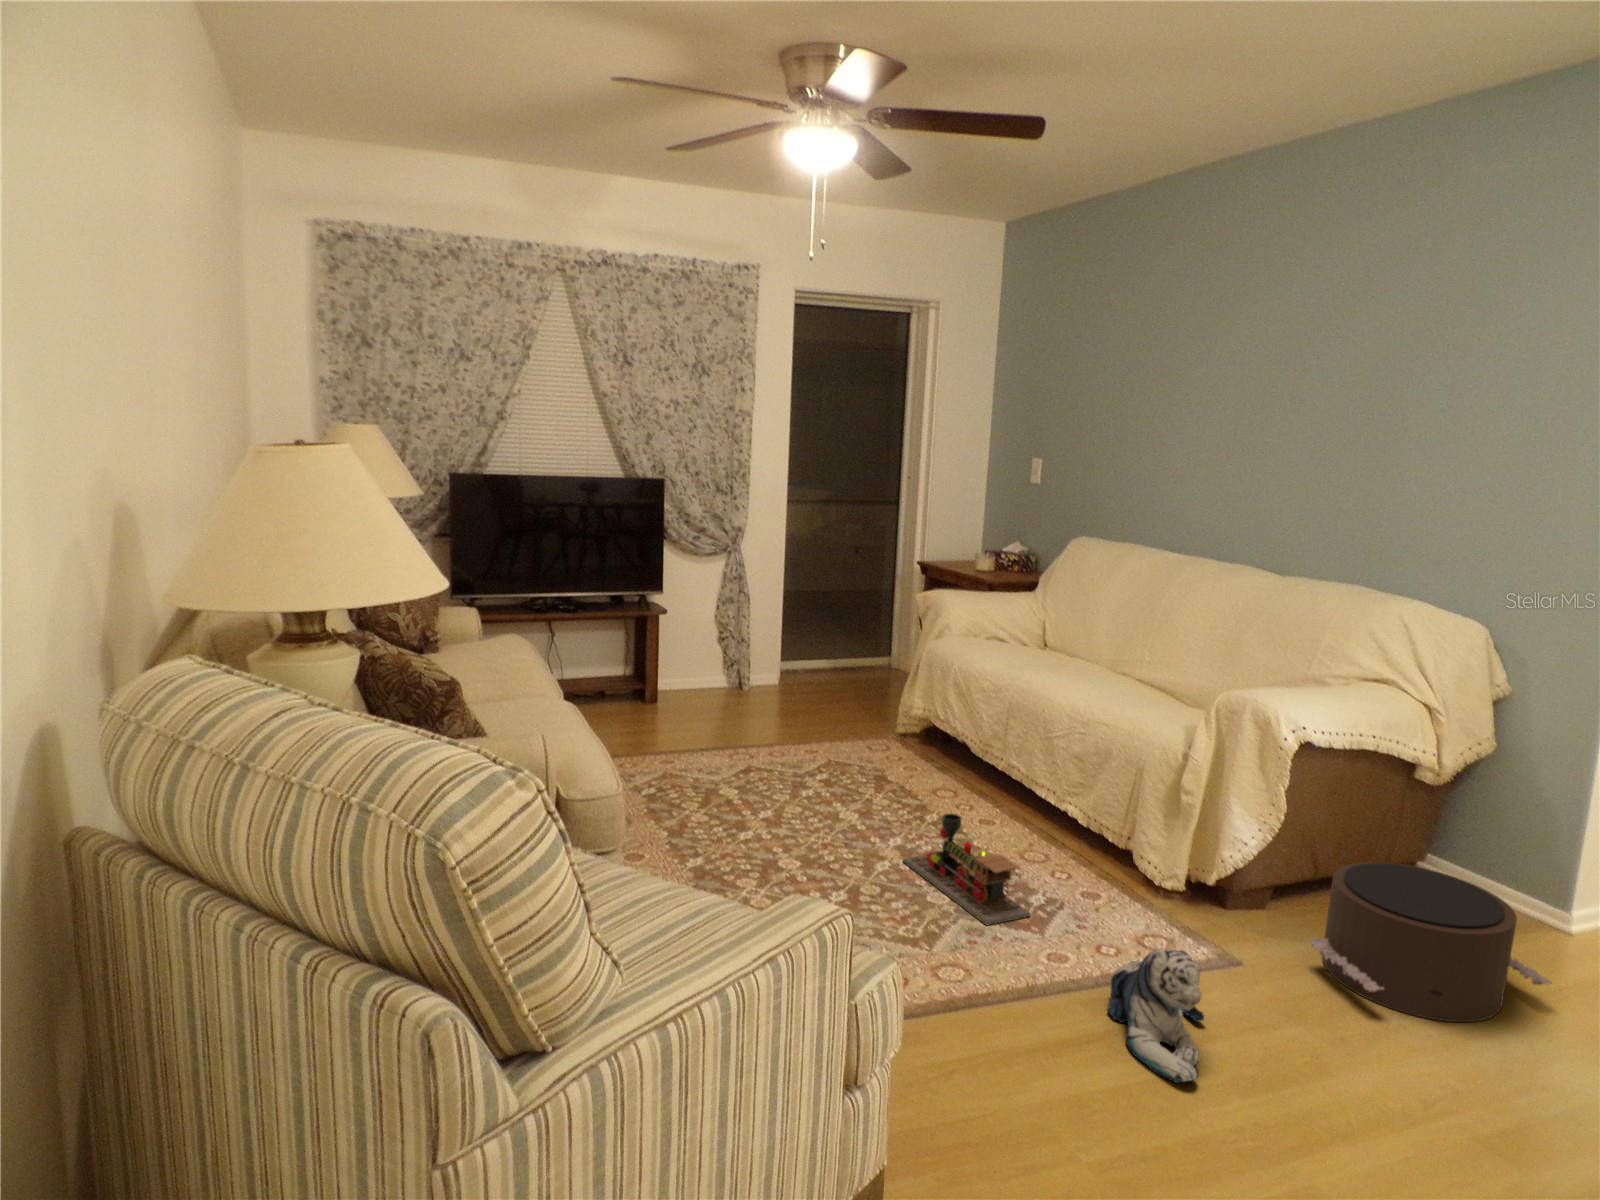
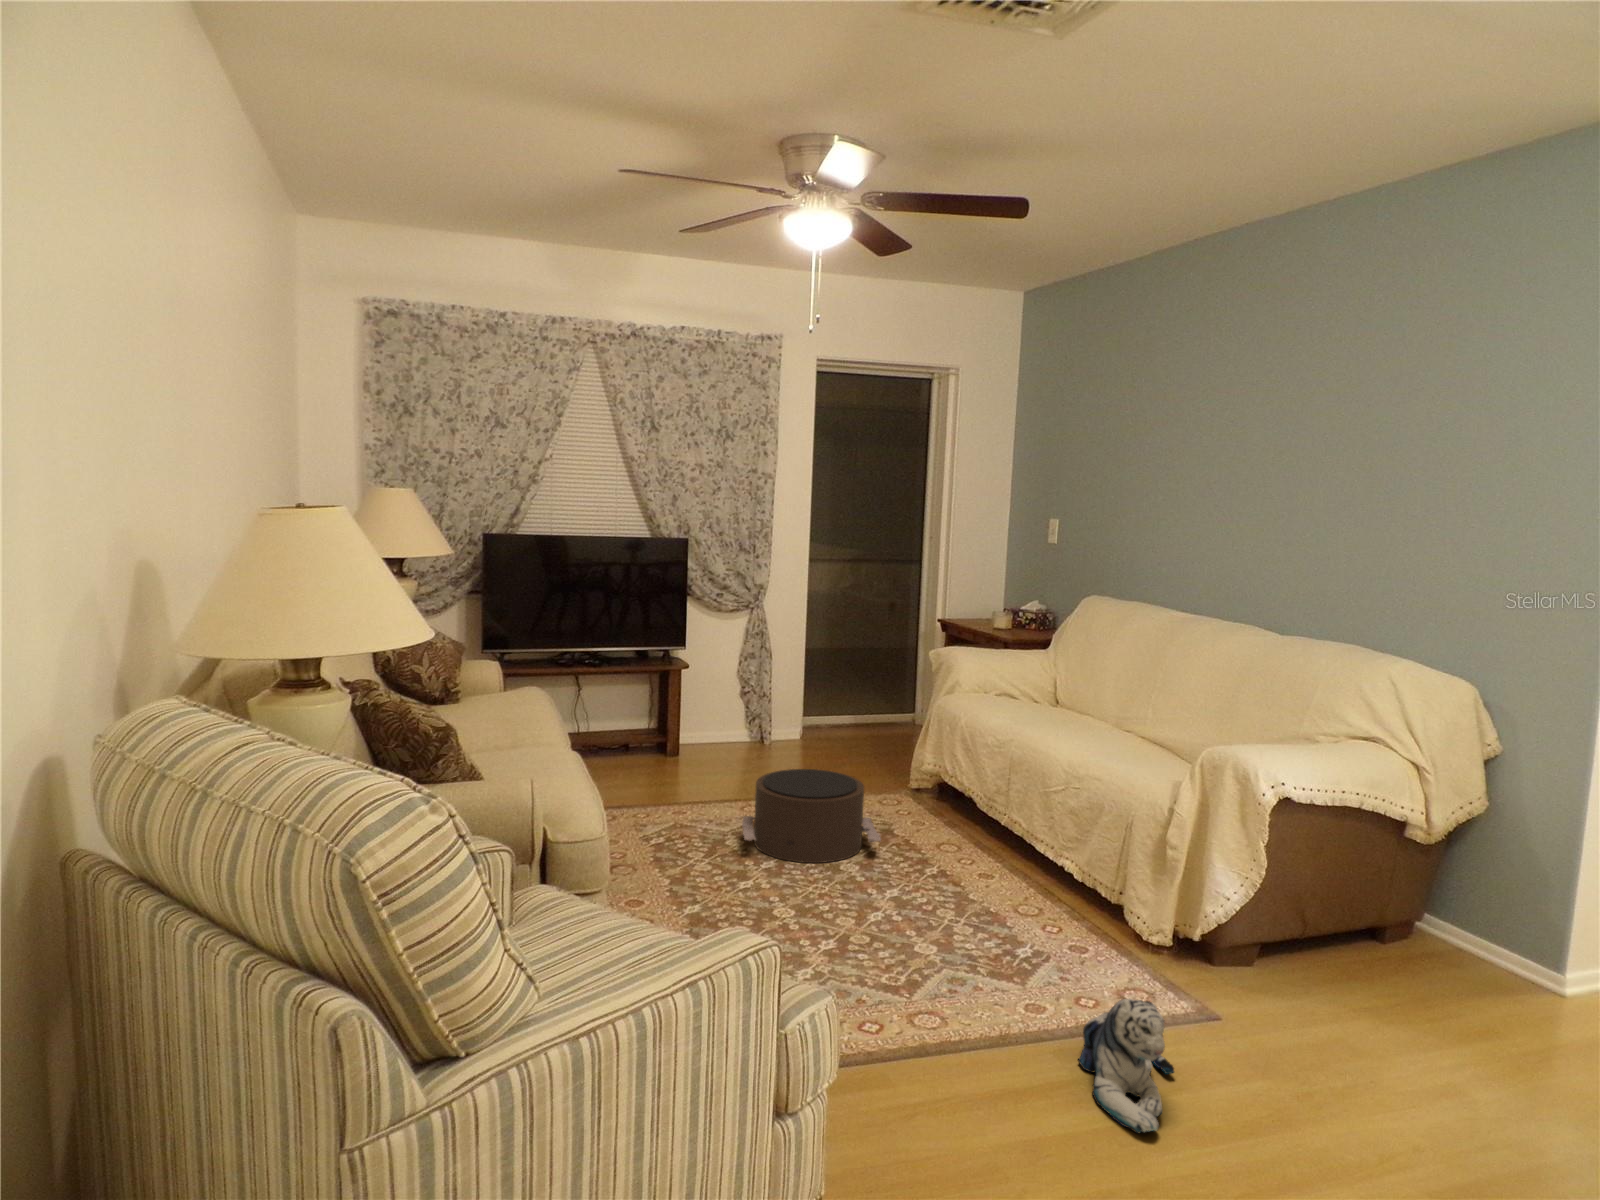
toy train: present [903,814,1031,925] -> none [896,865,1016,975]
pouf: present [1309,862,1552,1022] -> present [742,769,881,863]

